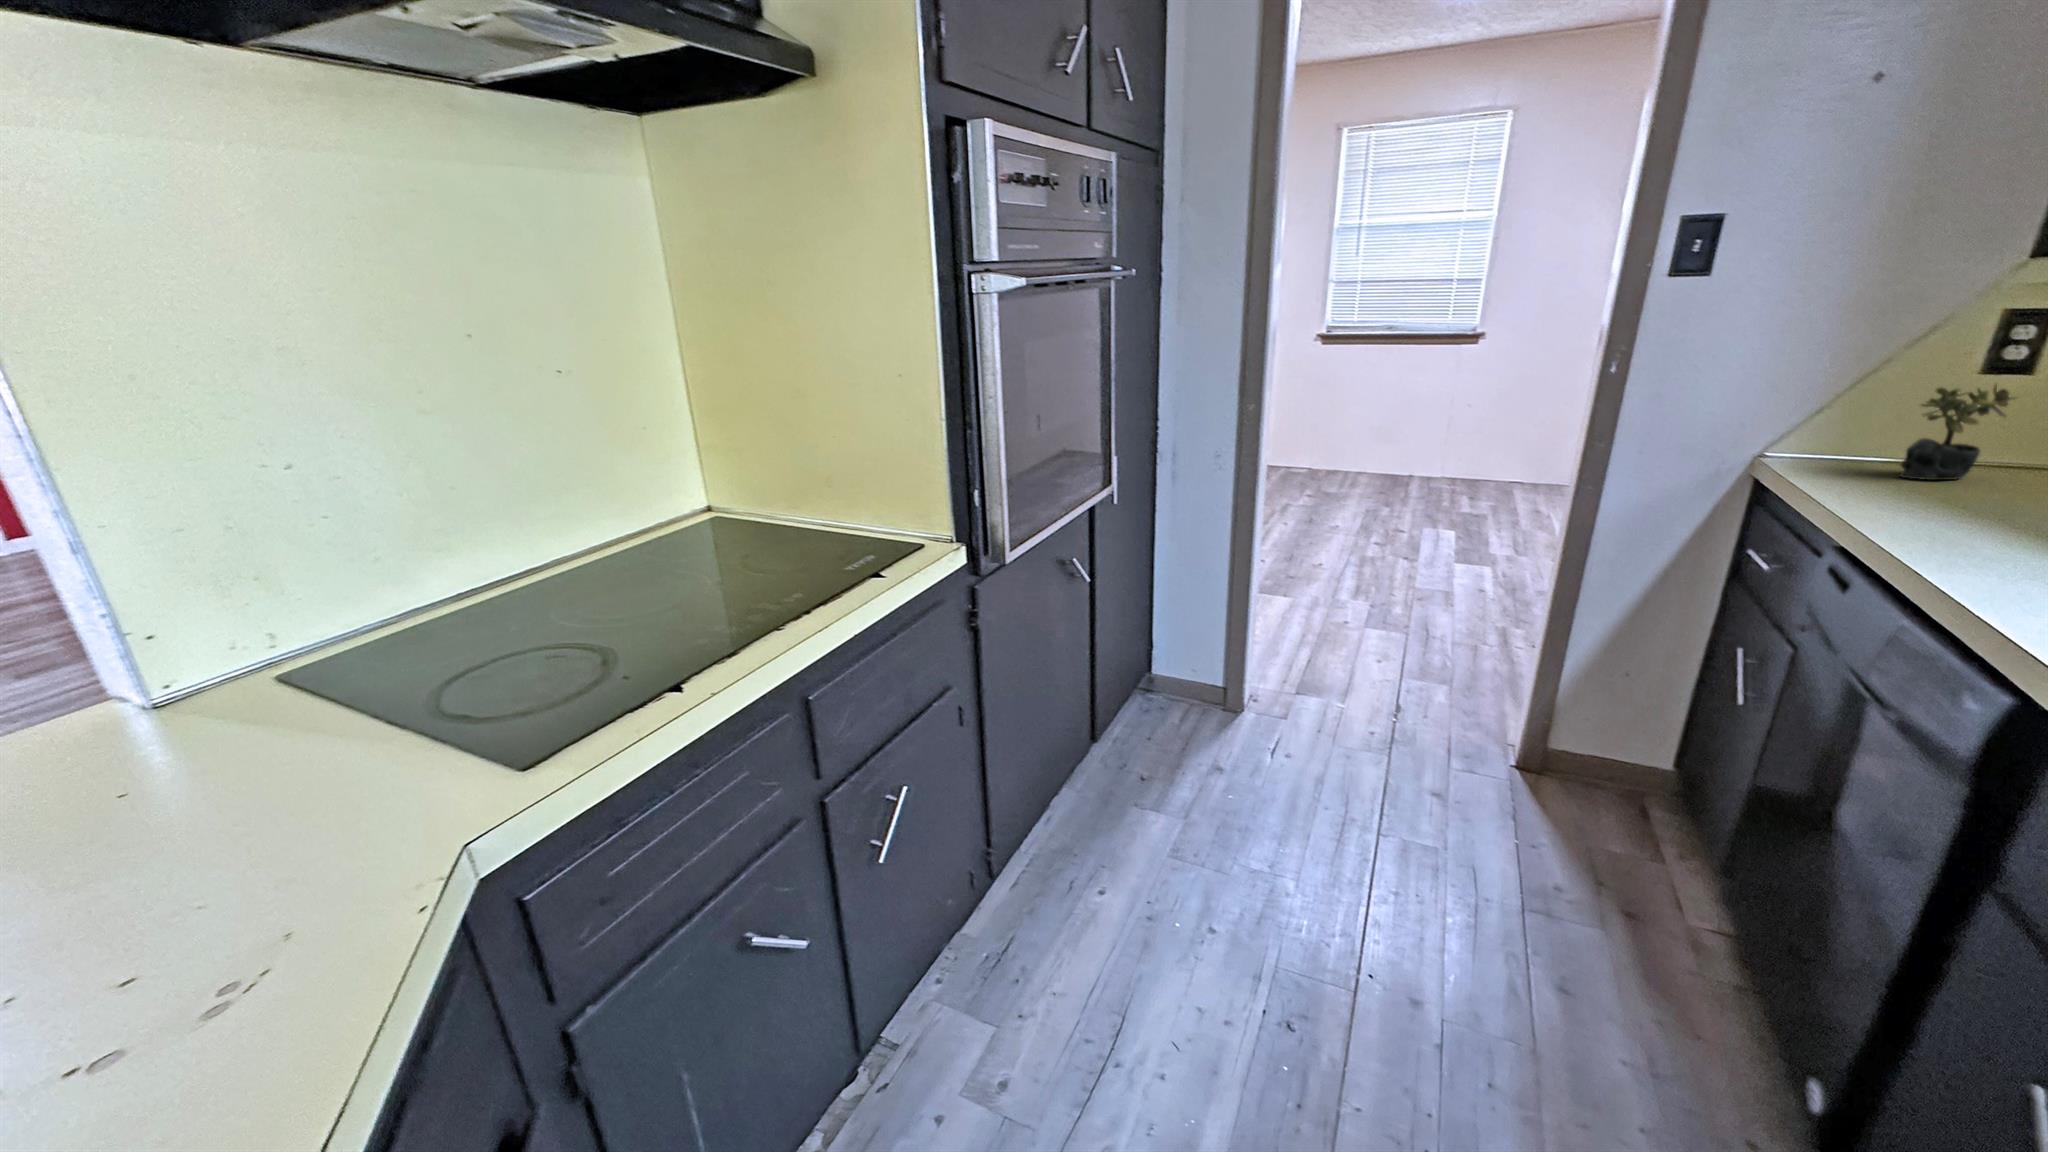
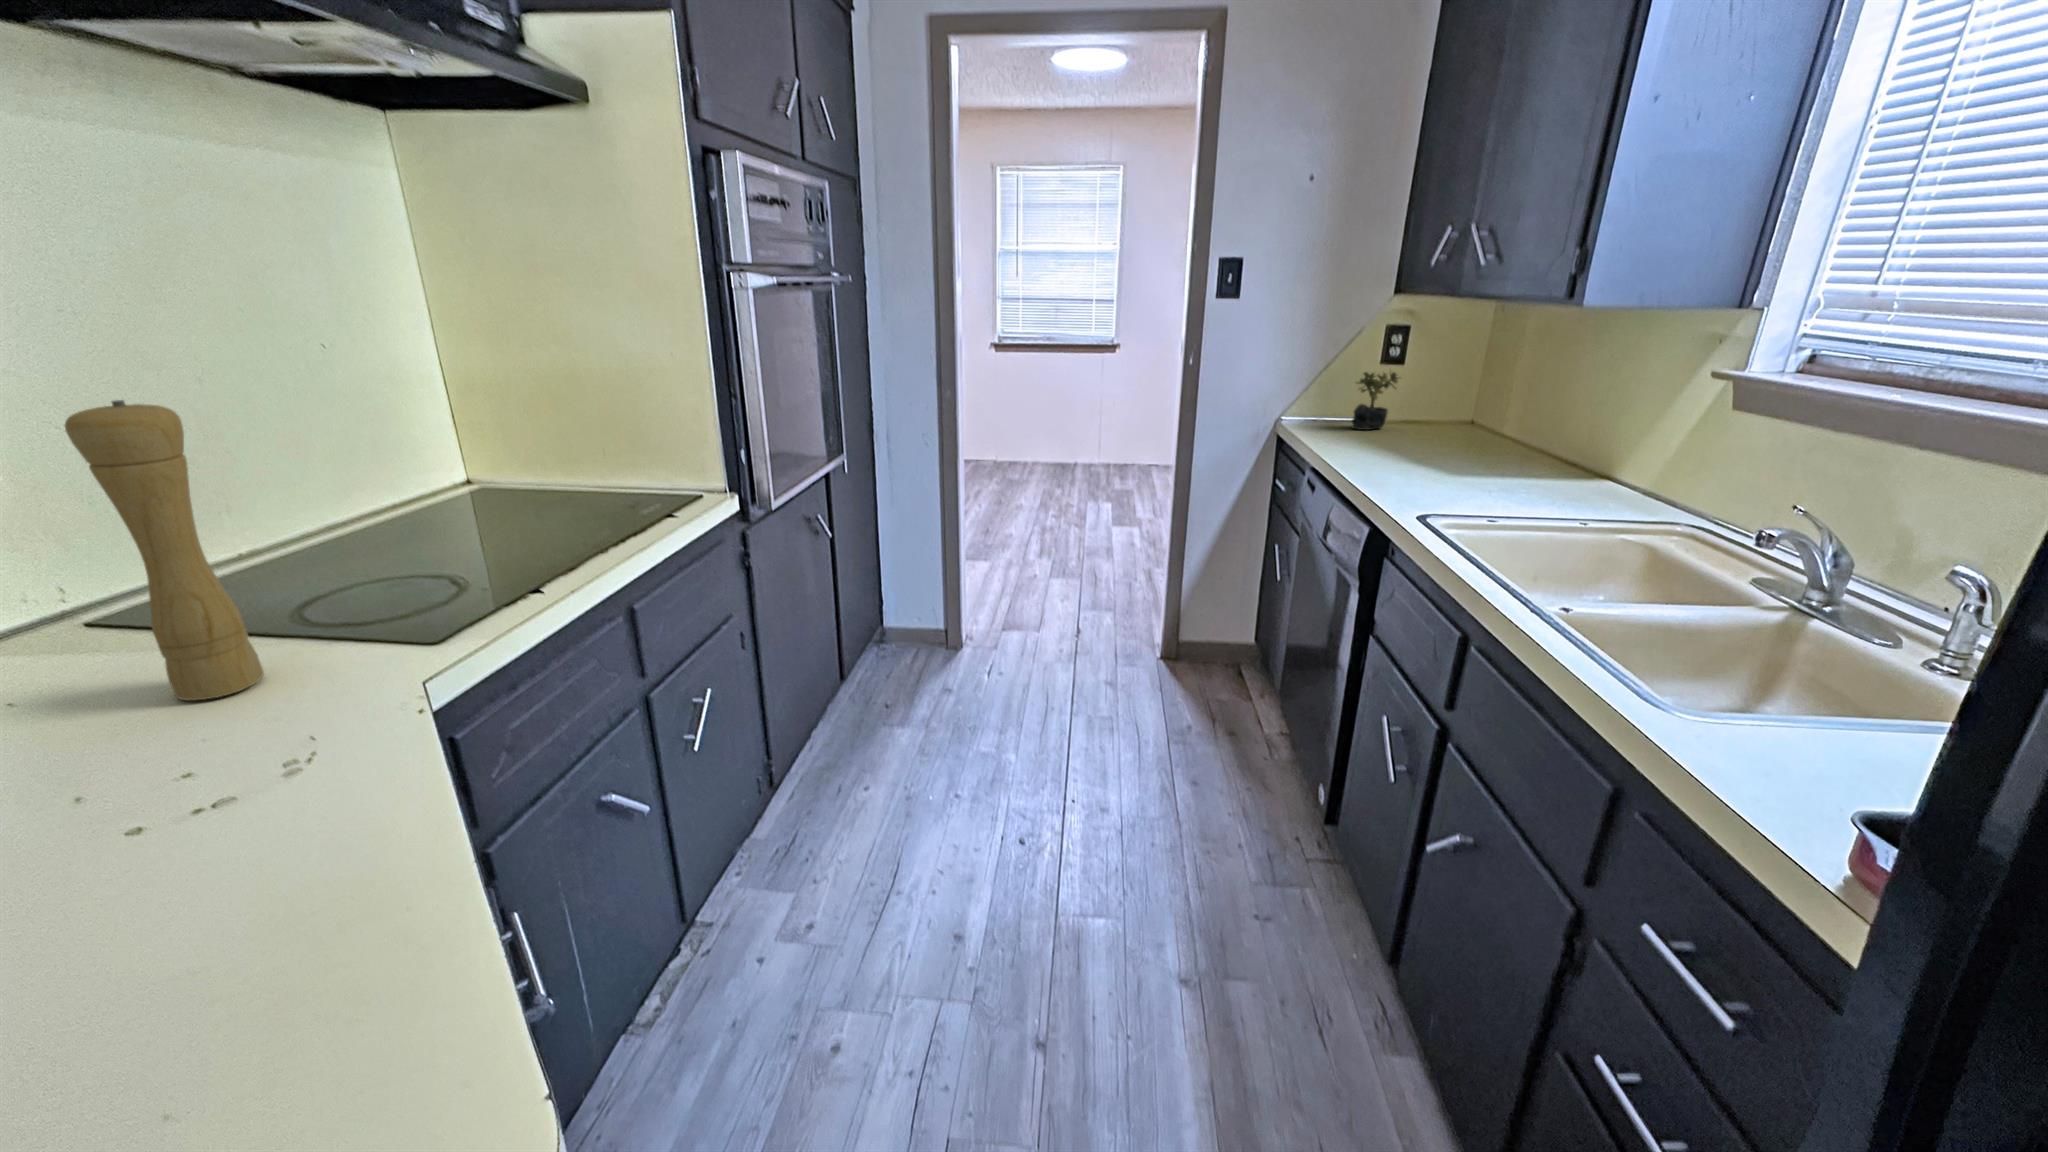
pepper mill: none [54,483,313,844] -> present [65,400,264,700]

